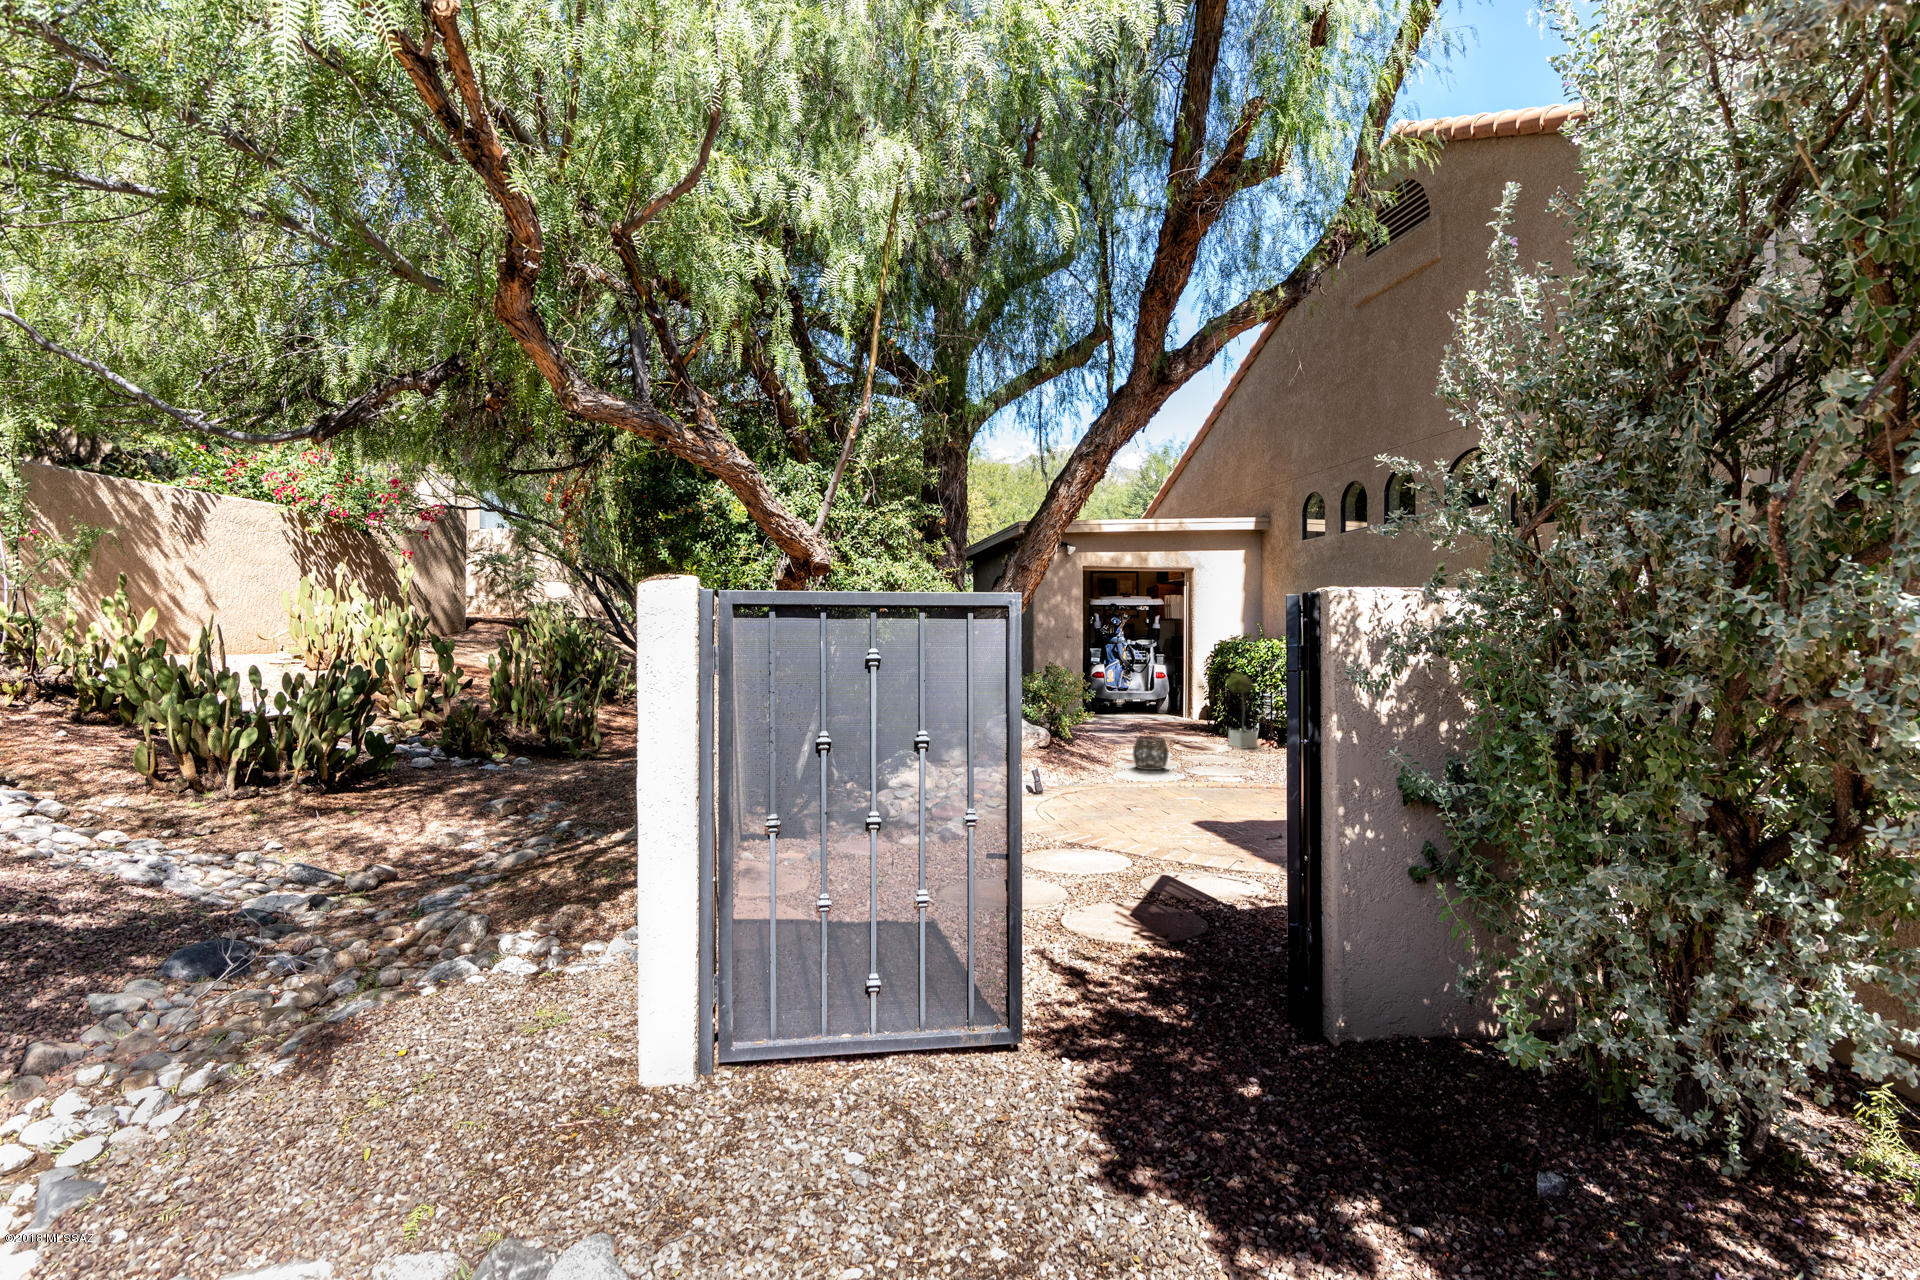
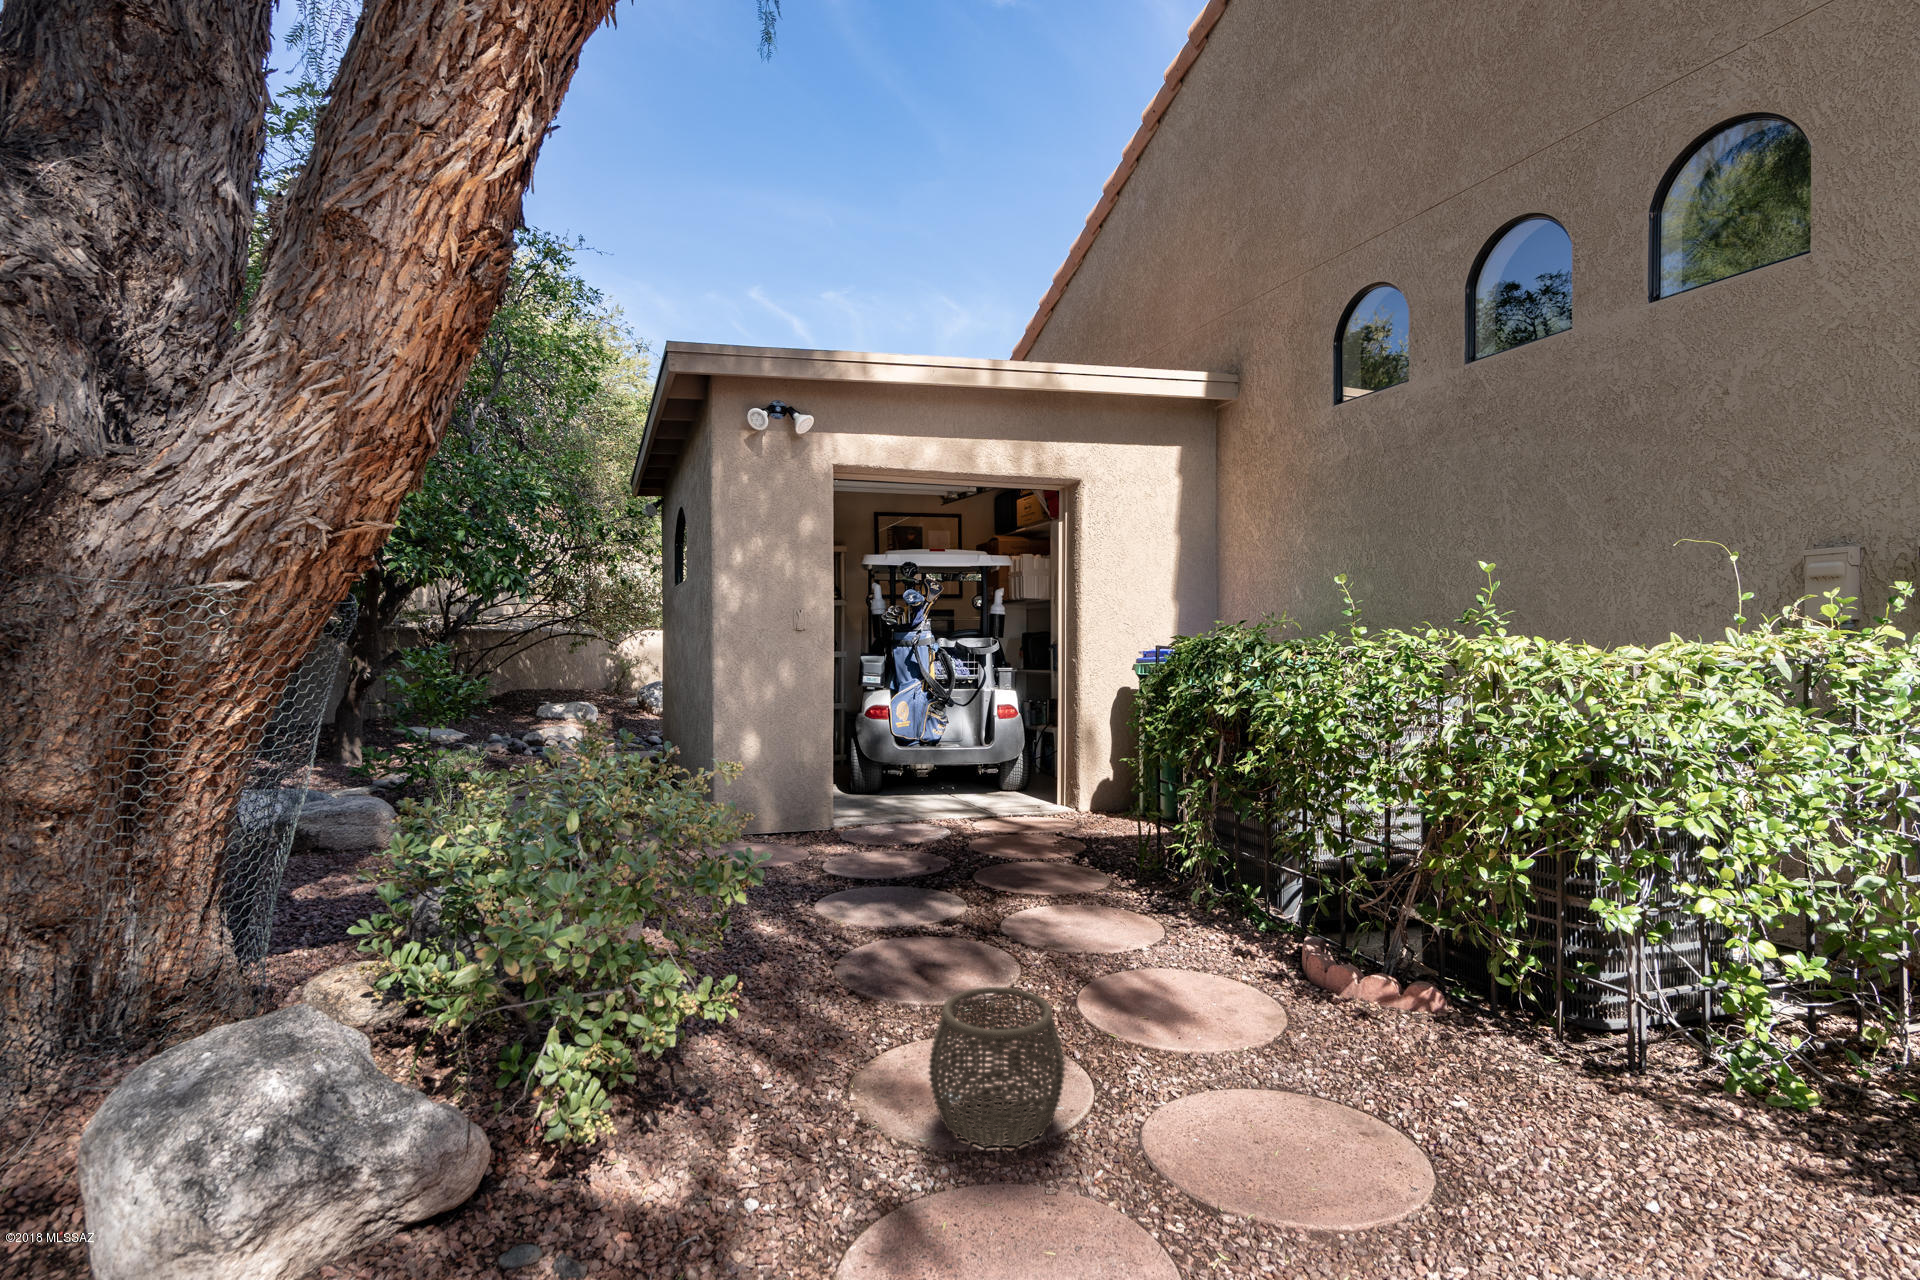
potted tree: present [1226,673,1257,749] -> none [1187,719,1273,931]

